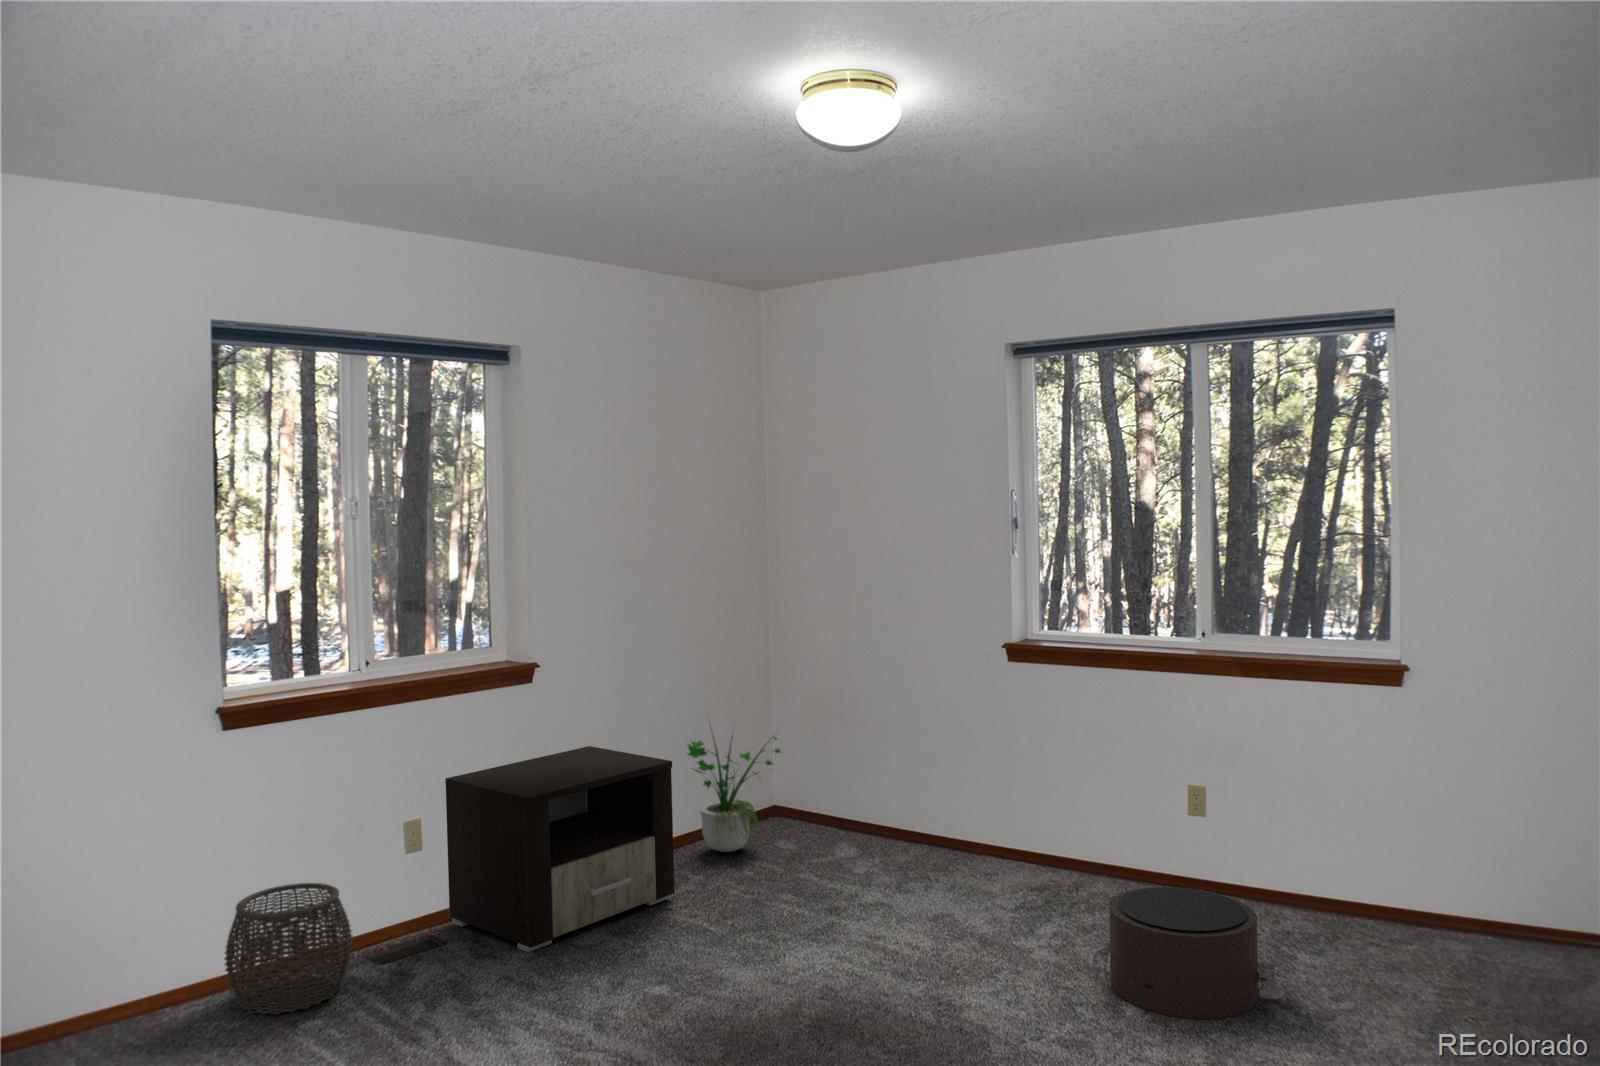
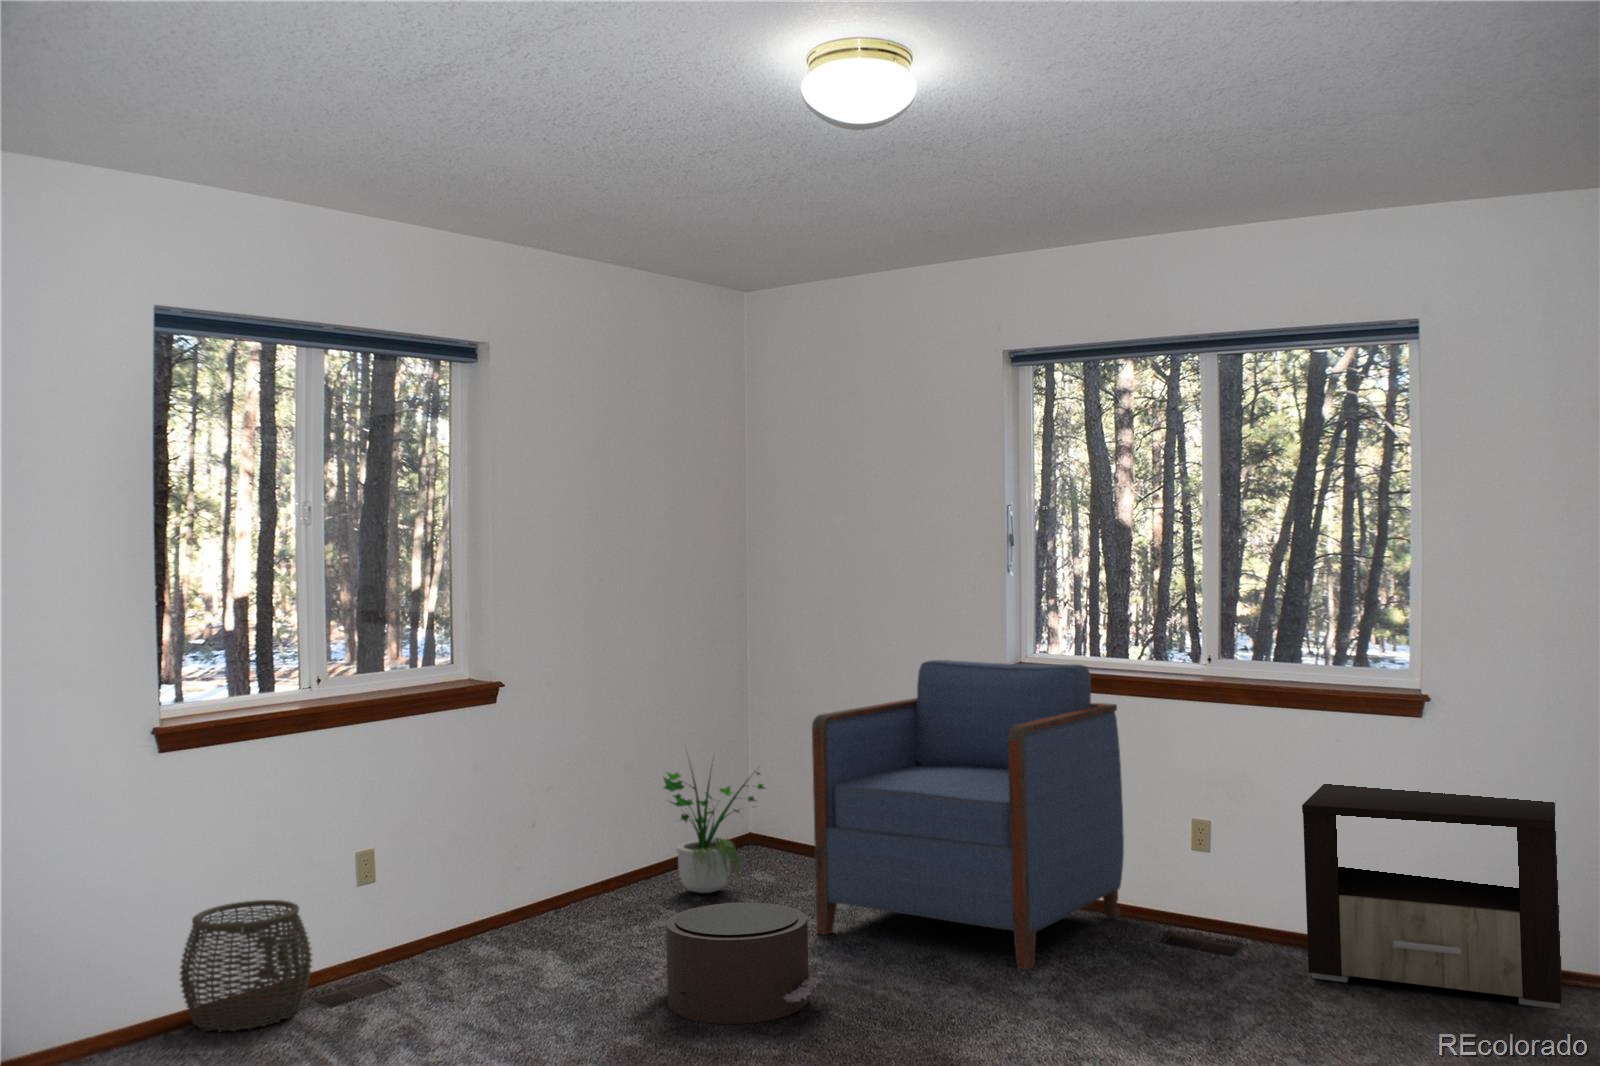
armchair: none [827,640,1118,947] -> present [812,660,1124,970]
nightstand: present [445,746,674,952] -> present [1302,784,1561,1009]
pouf: present [1090,887,1280,1019] -> present [636,902,826,1024]

